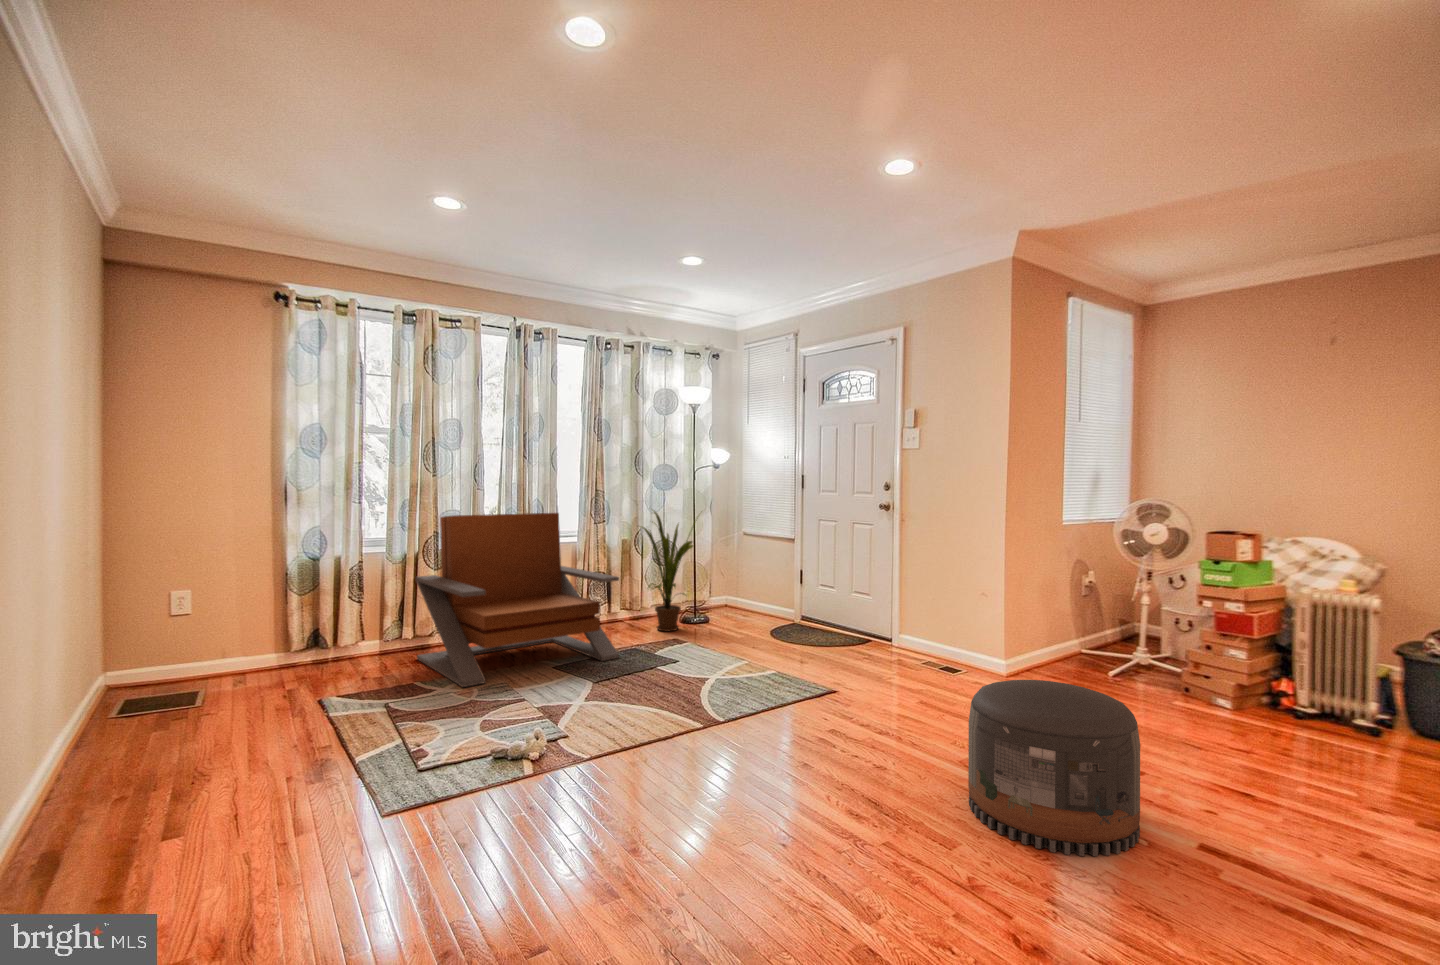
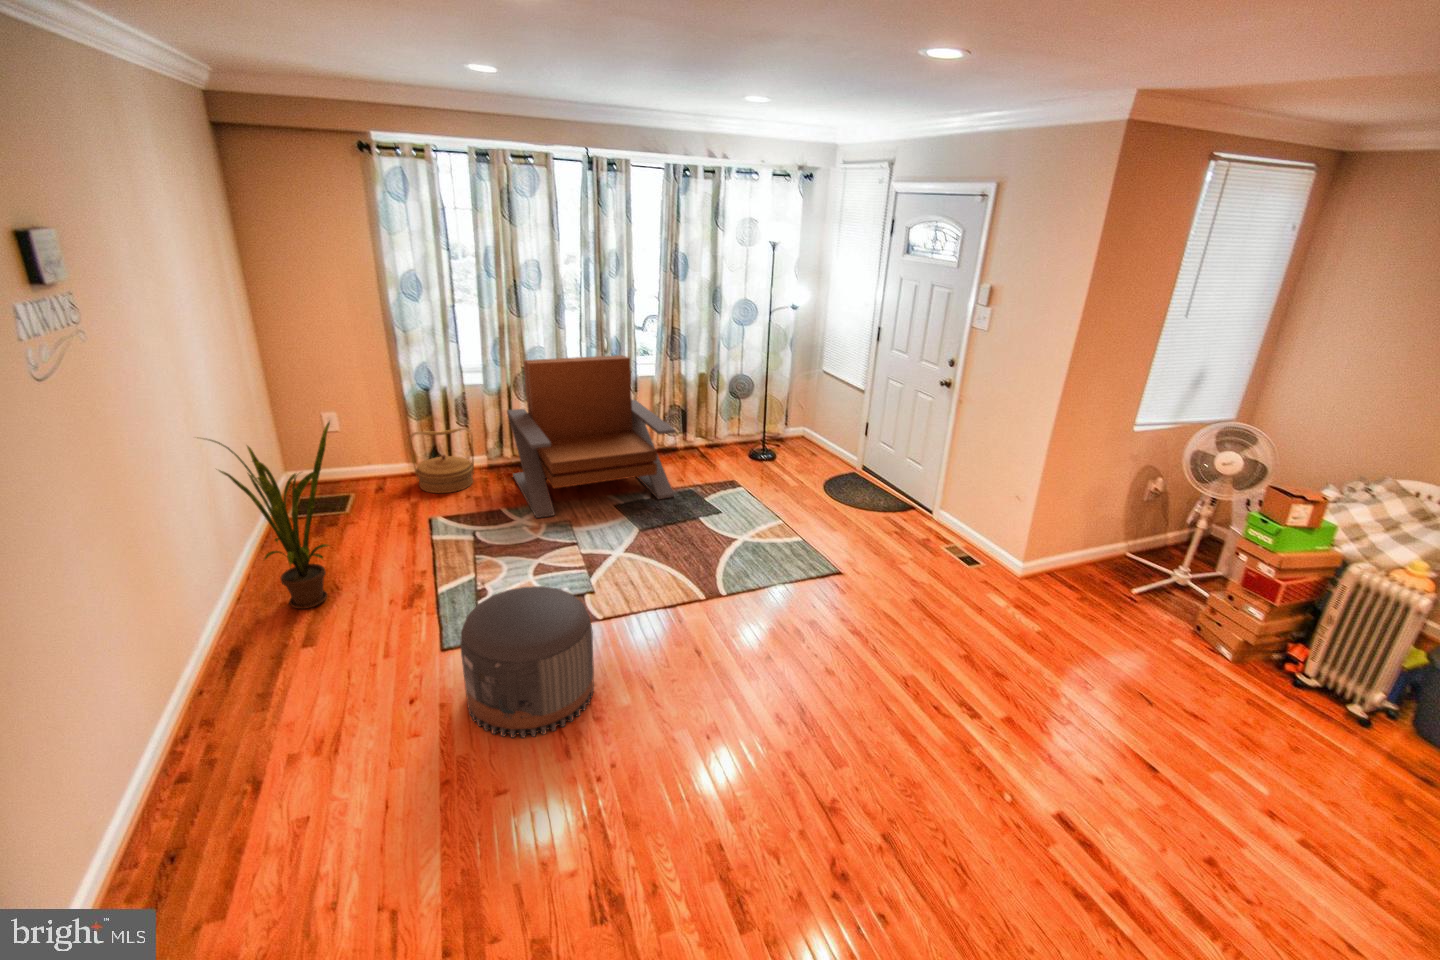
house plant: present [642,511,697,631] -> present [208,422,330,609]
woven basket: none [290,599,371,680] -> present [409,428,474,493]
pouf: present [968,680,1140,856] -> present [460,586,594,738]

